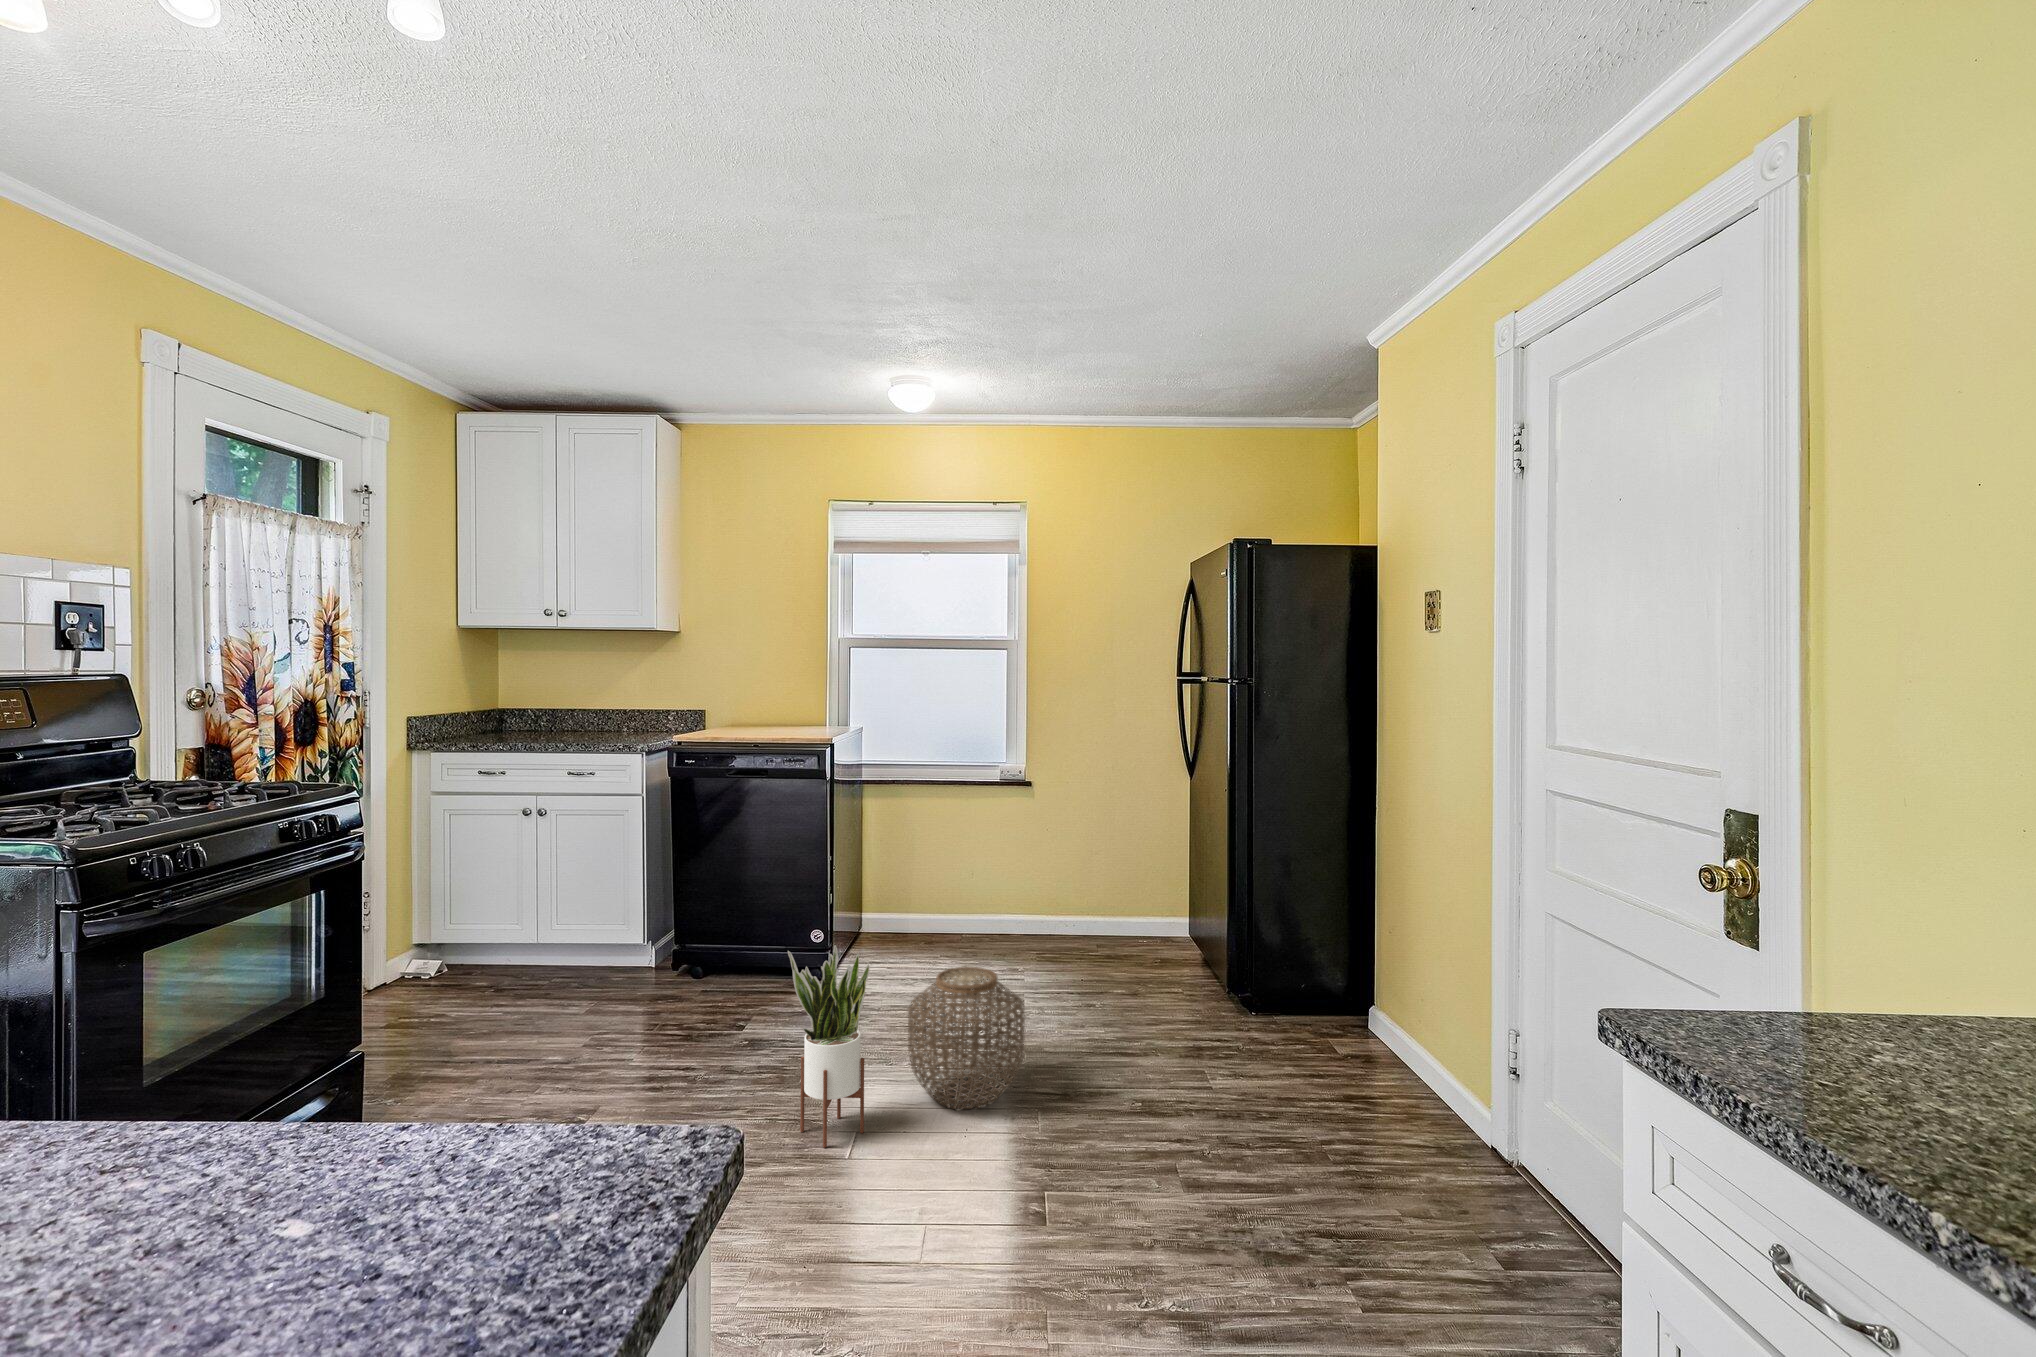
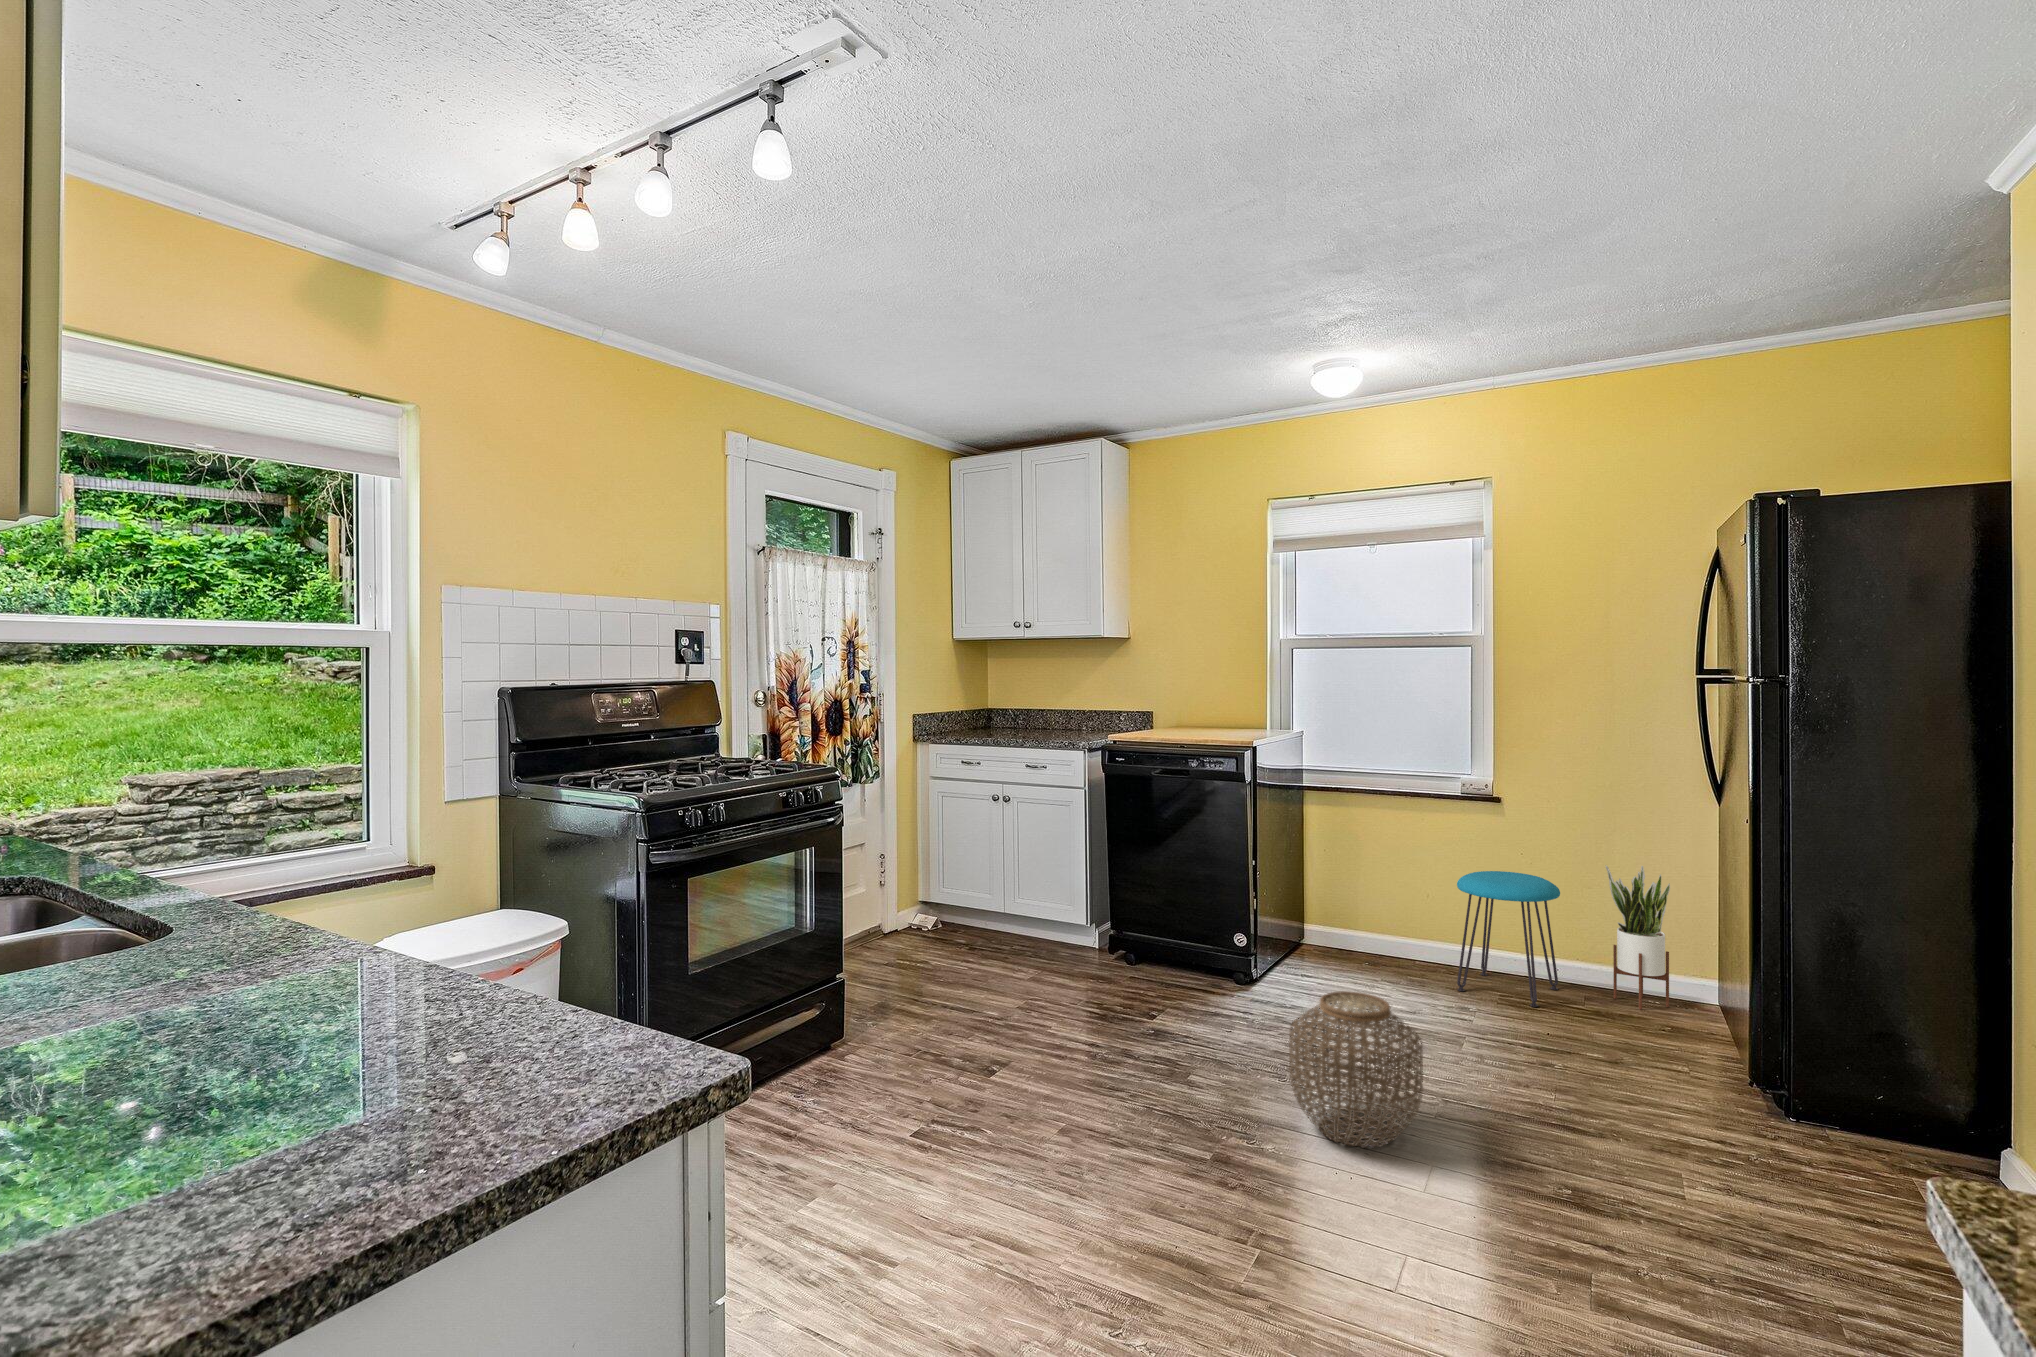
stool: none [1000,846,1080,958] -> present [1457,871,1560,1007]
potted plant: present [788,945,869,1148] -> present [1606,866,1670,1009]

